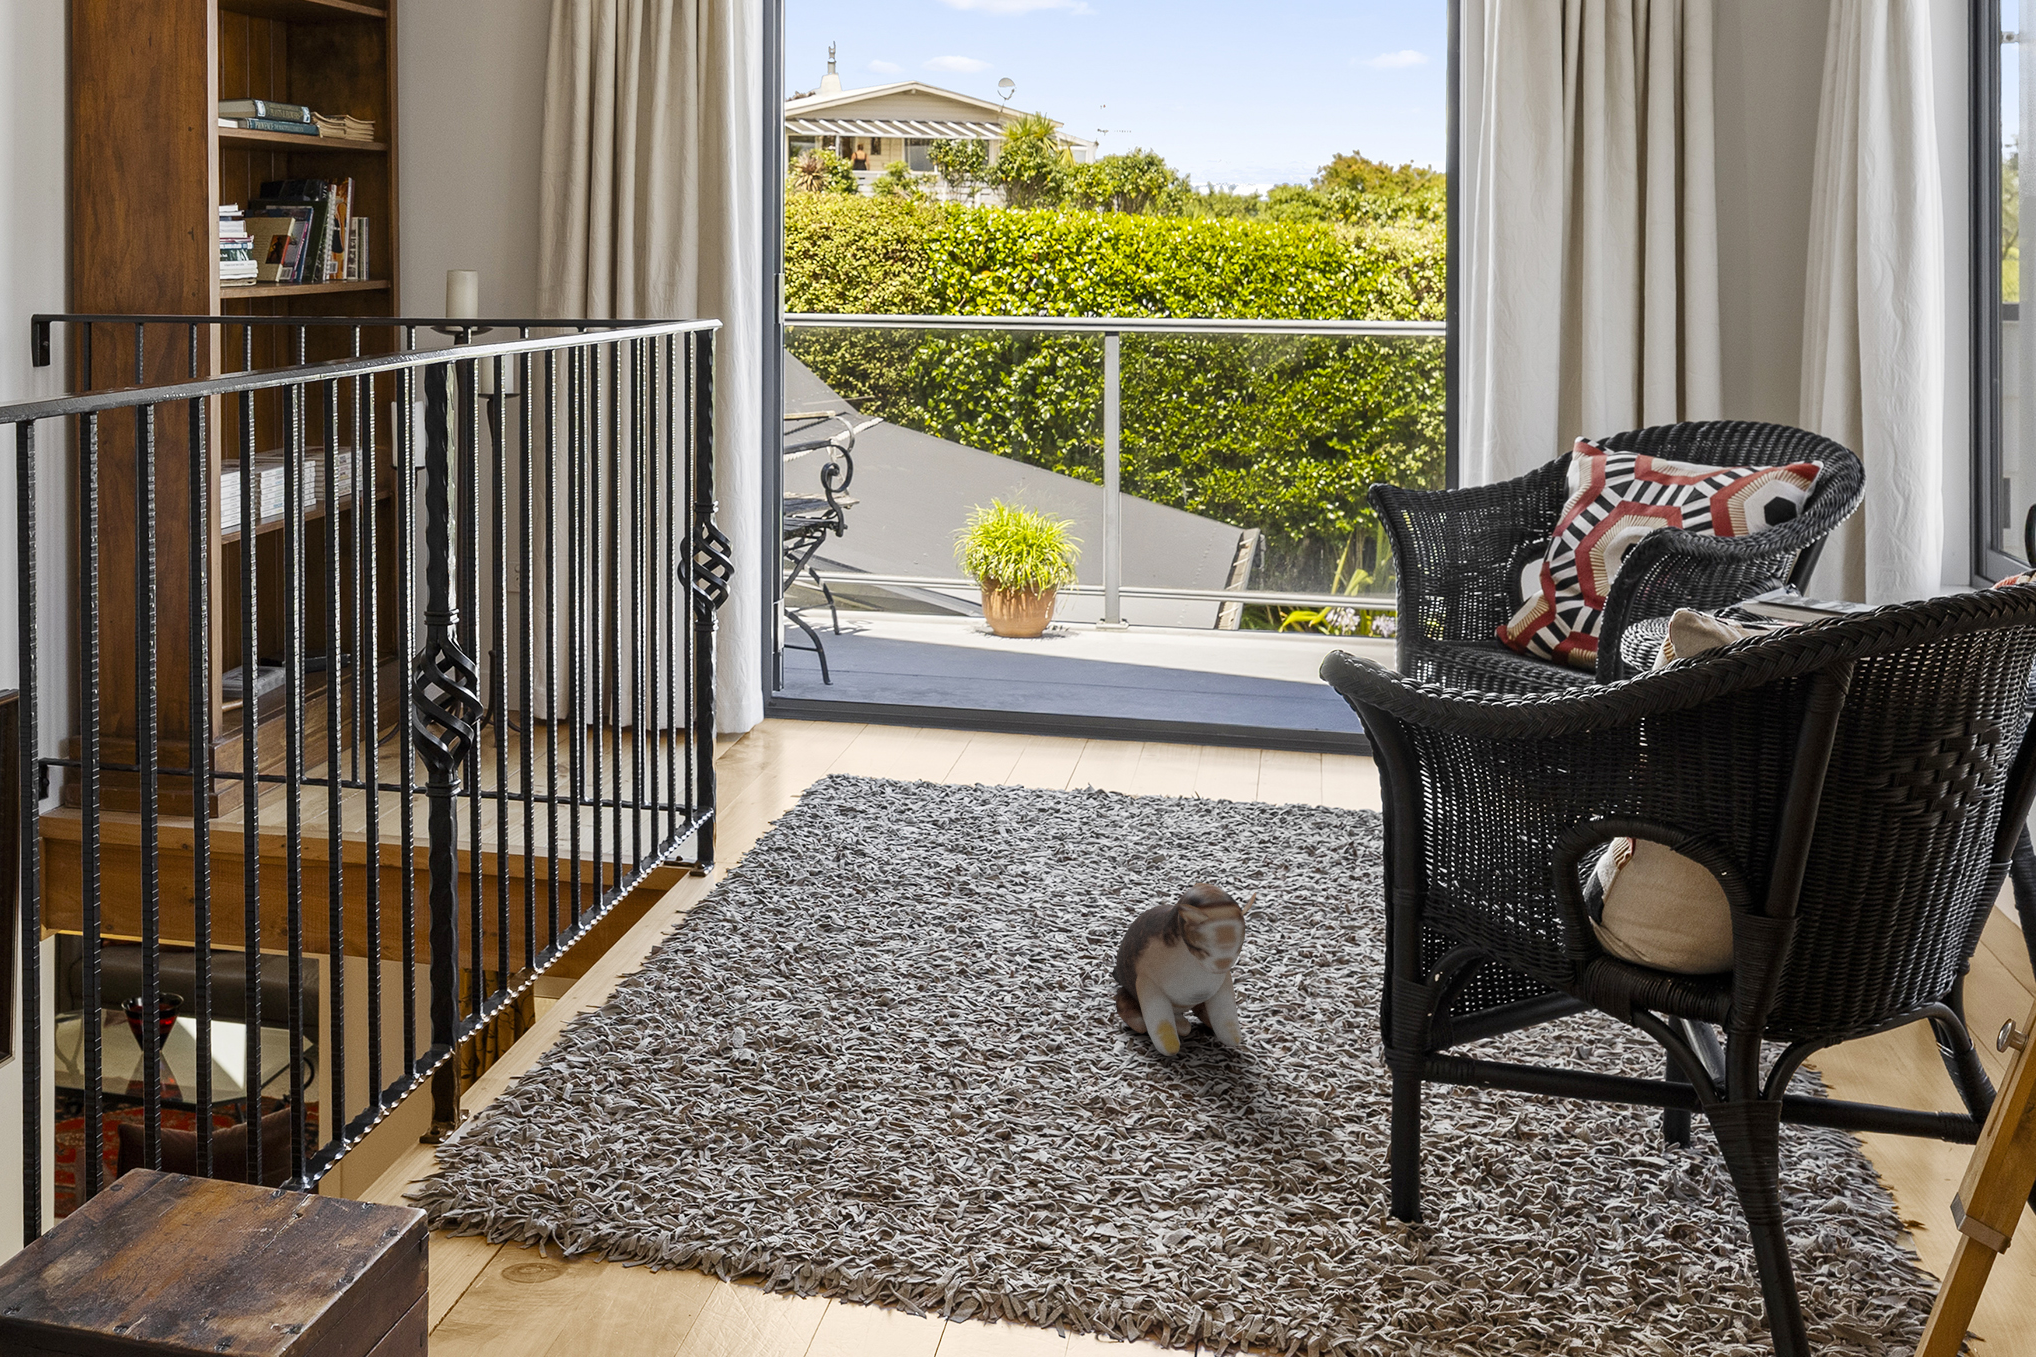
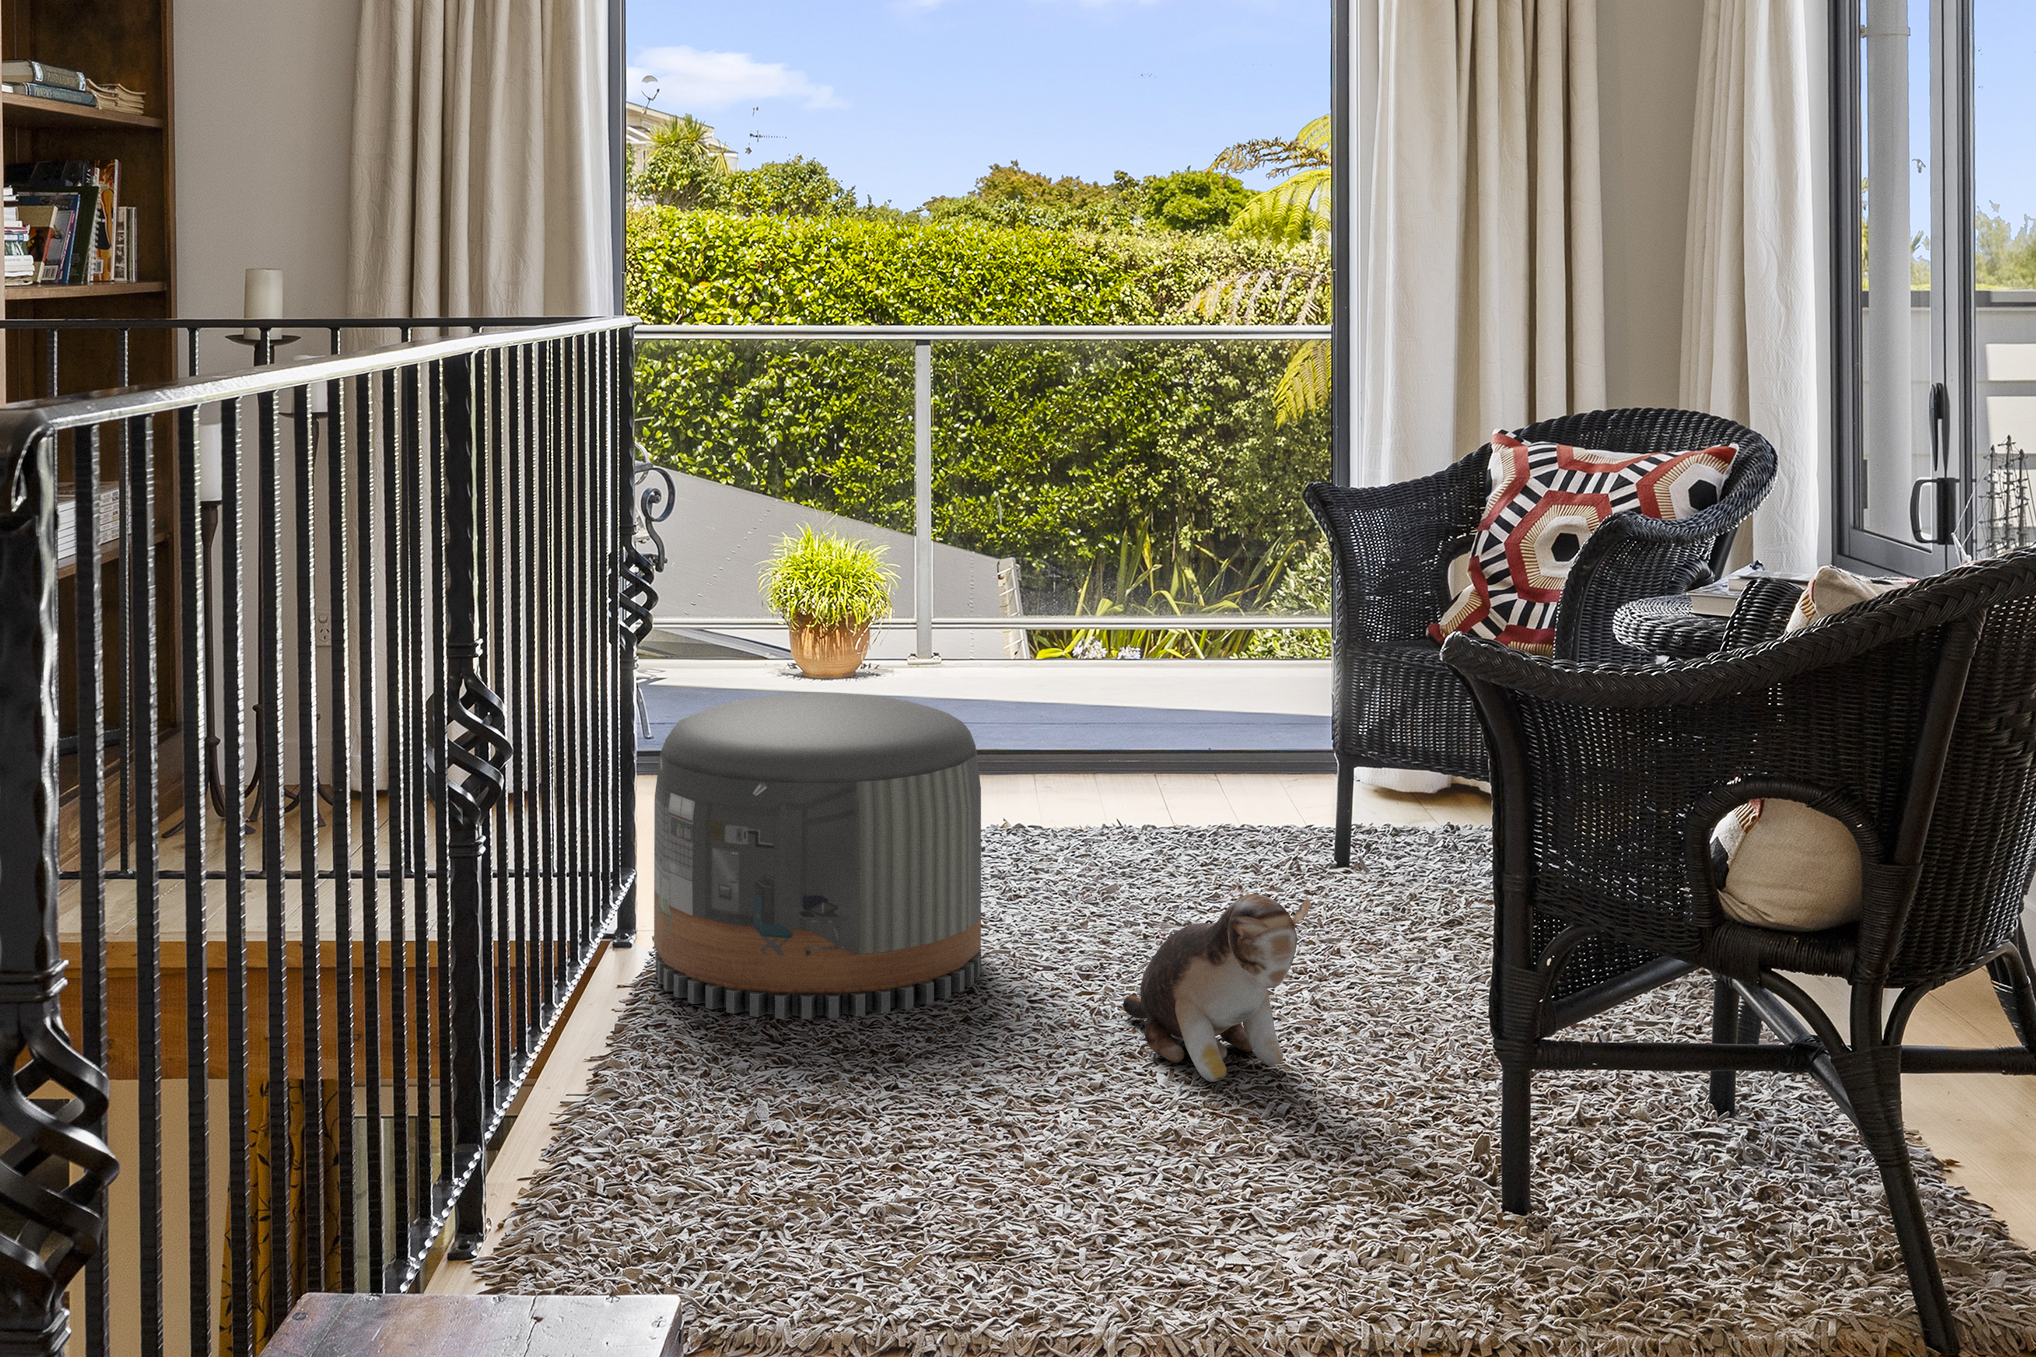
pouf: none [710,662,1006,959] -> present [654,693,981,1019]

